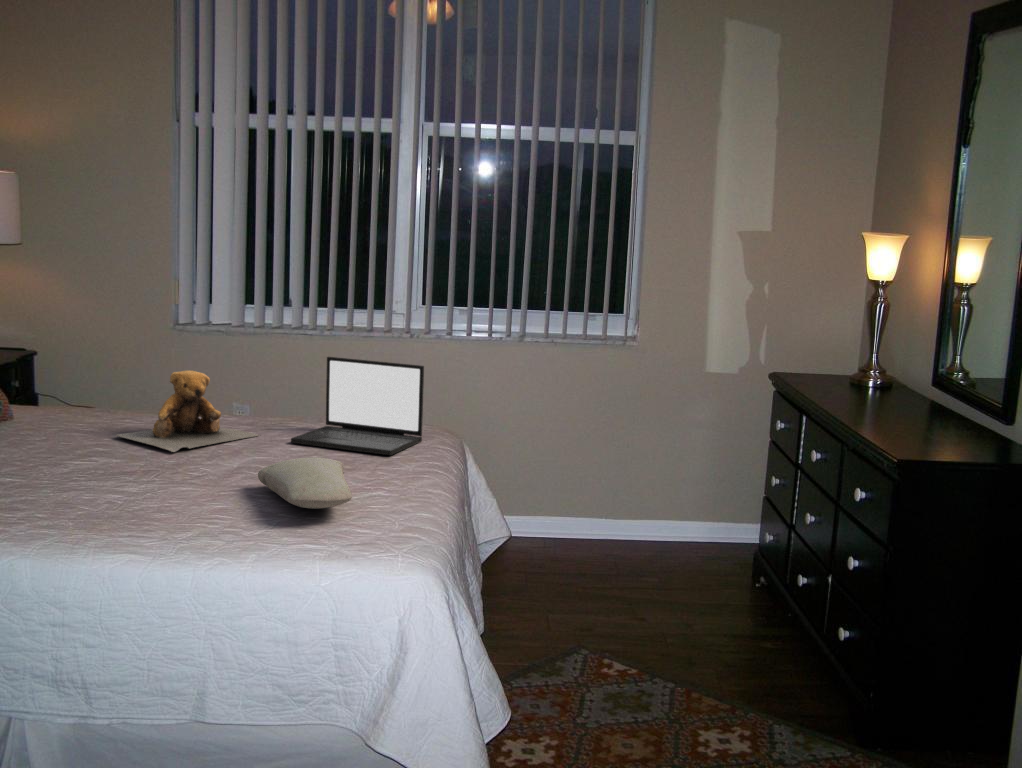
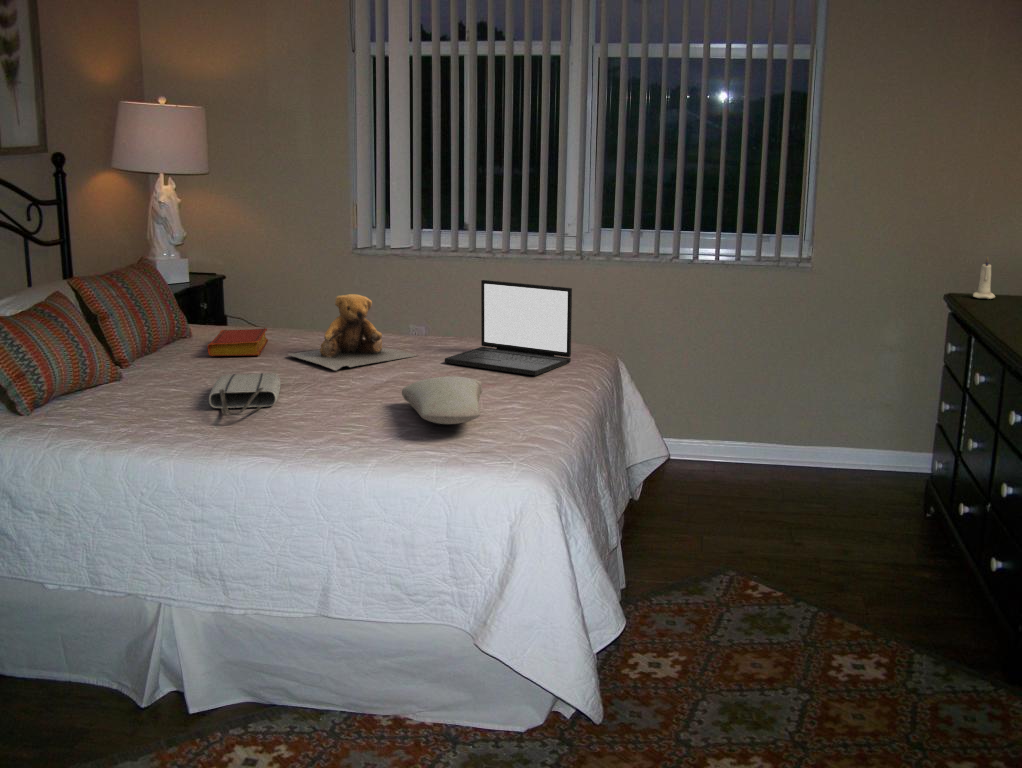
candle: none [791,339,811,378] -> present [973,258,995,299]
book: none [22,407,88,437] -> present [208,328,268,356]
tote bag: none [39,456,118,504] -> present [209,373,281,415]

